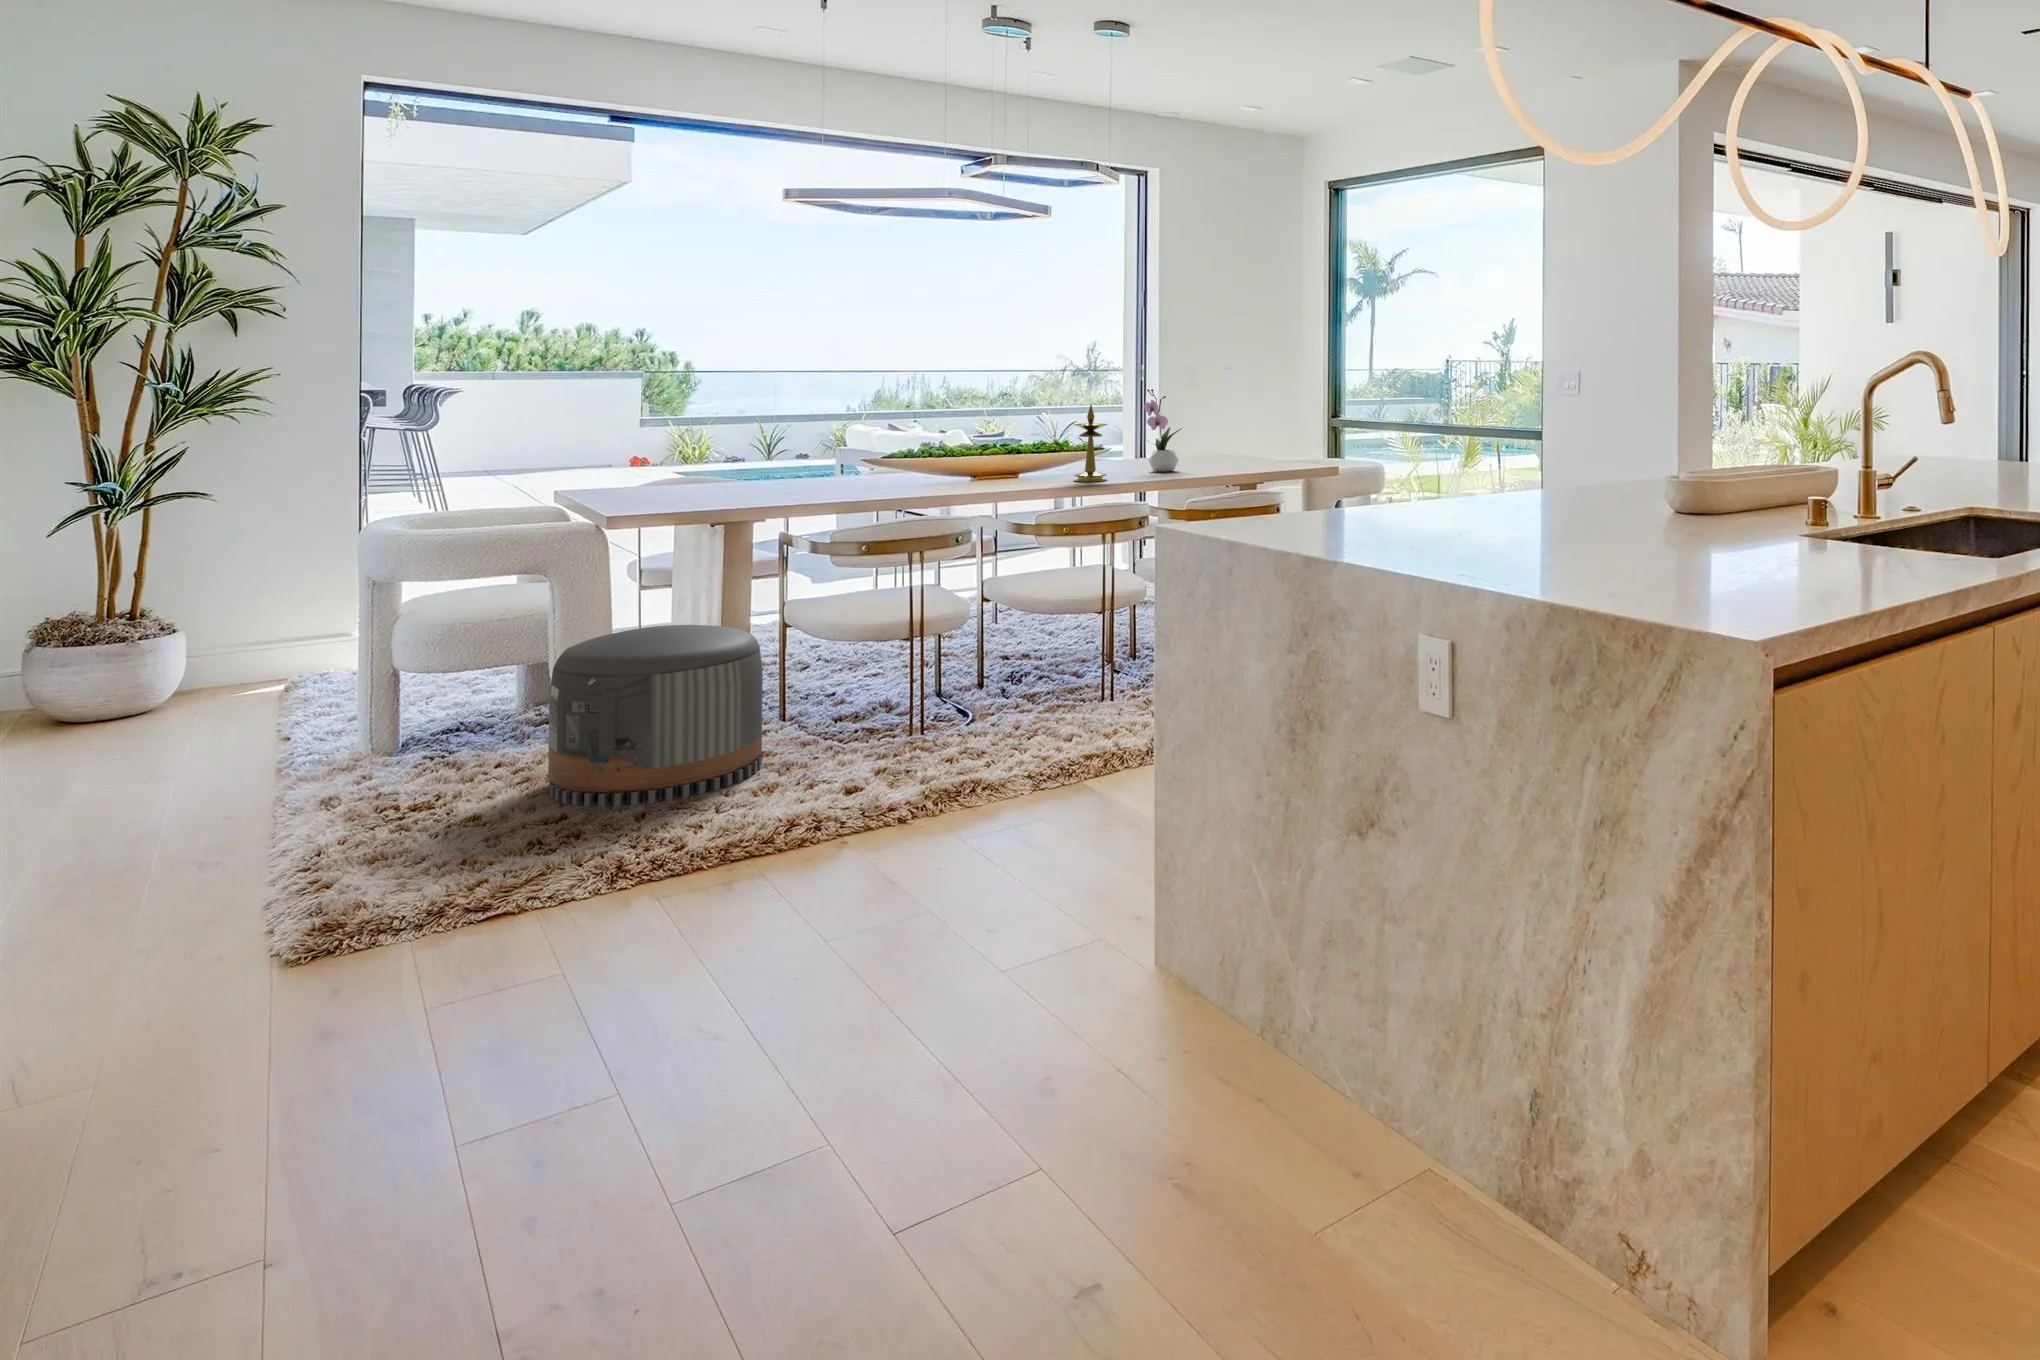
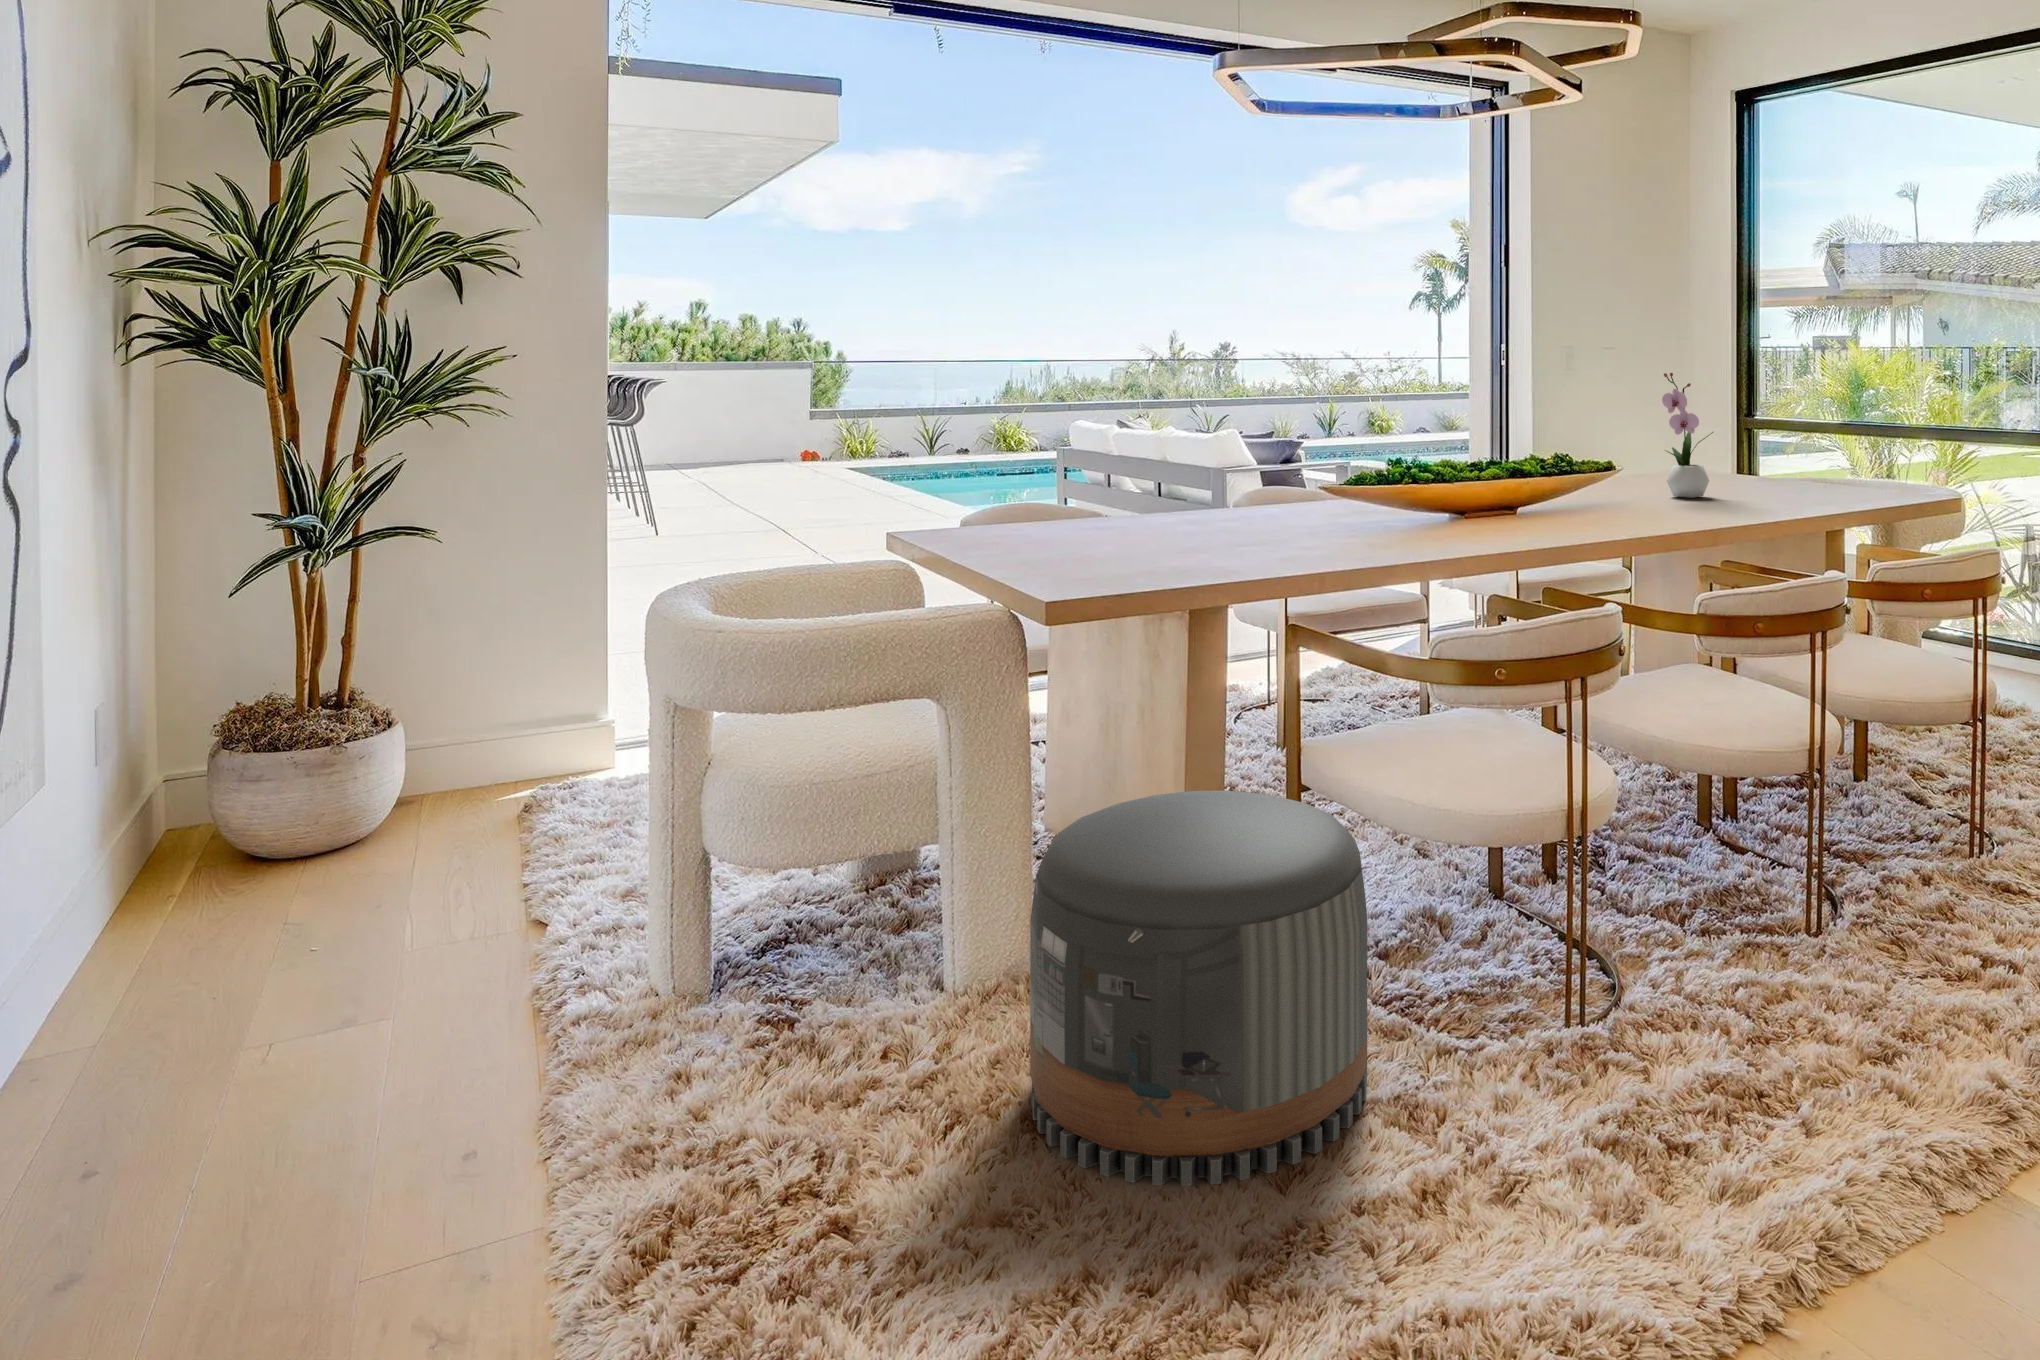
candlestick: present [1074,405,1107,482] -> none [1608,395,1659,517]

